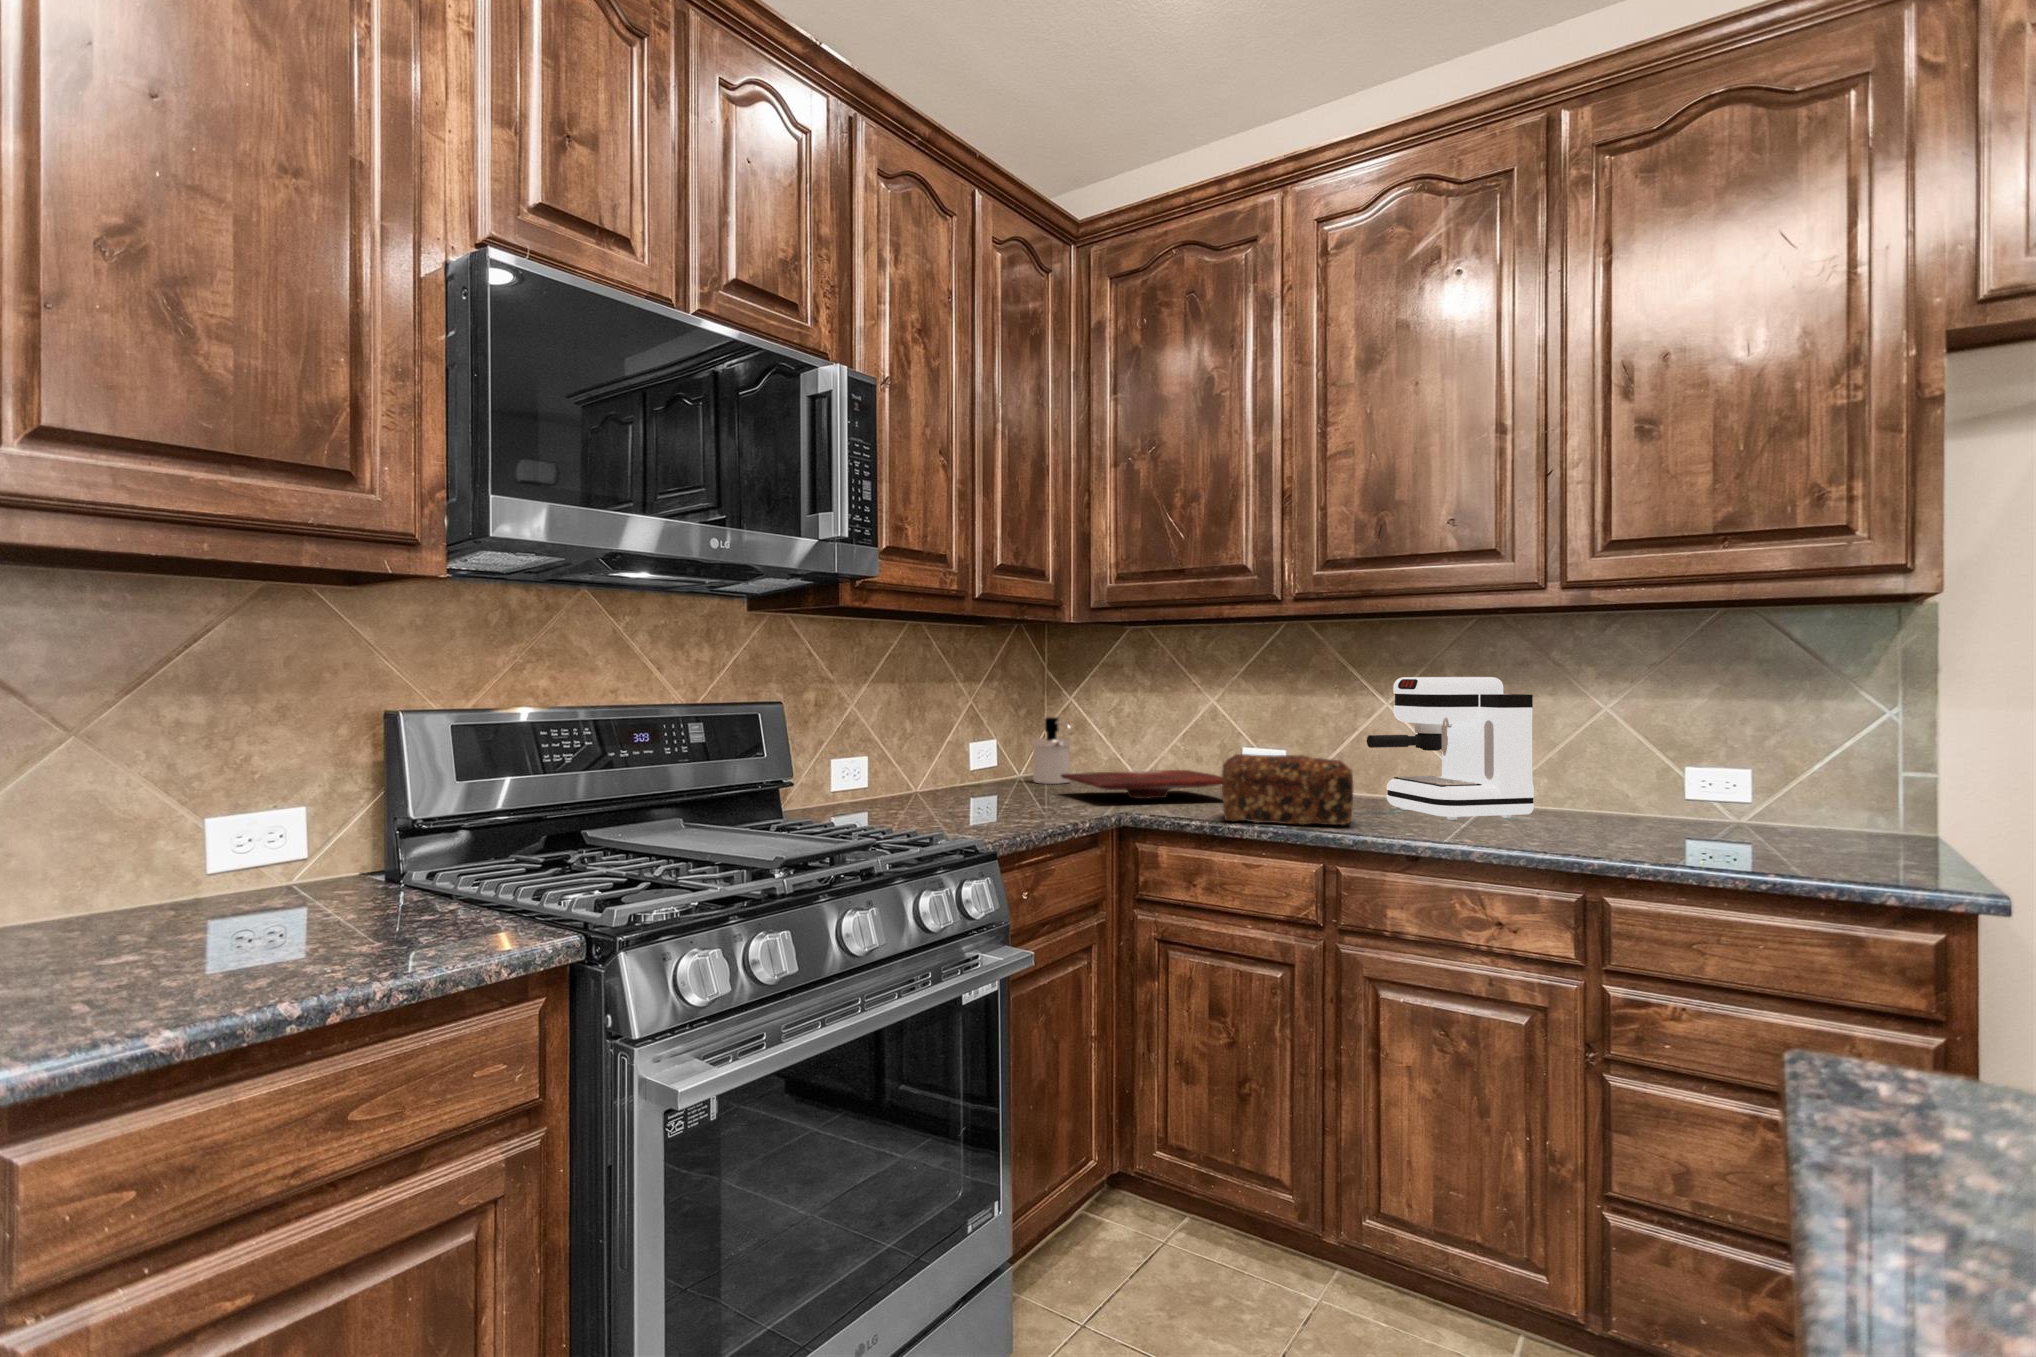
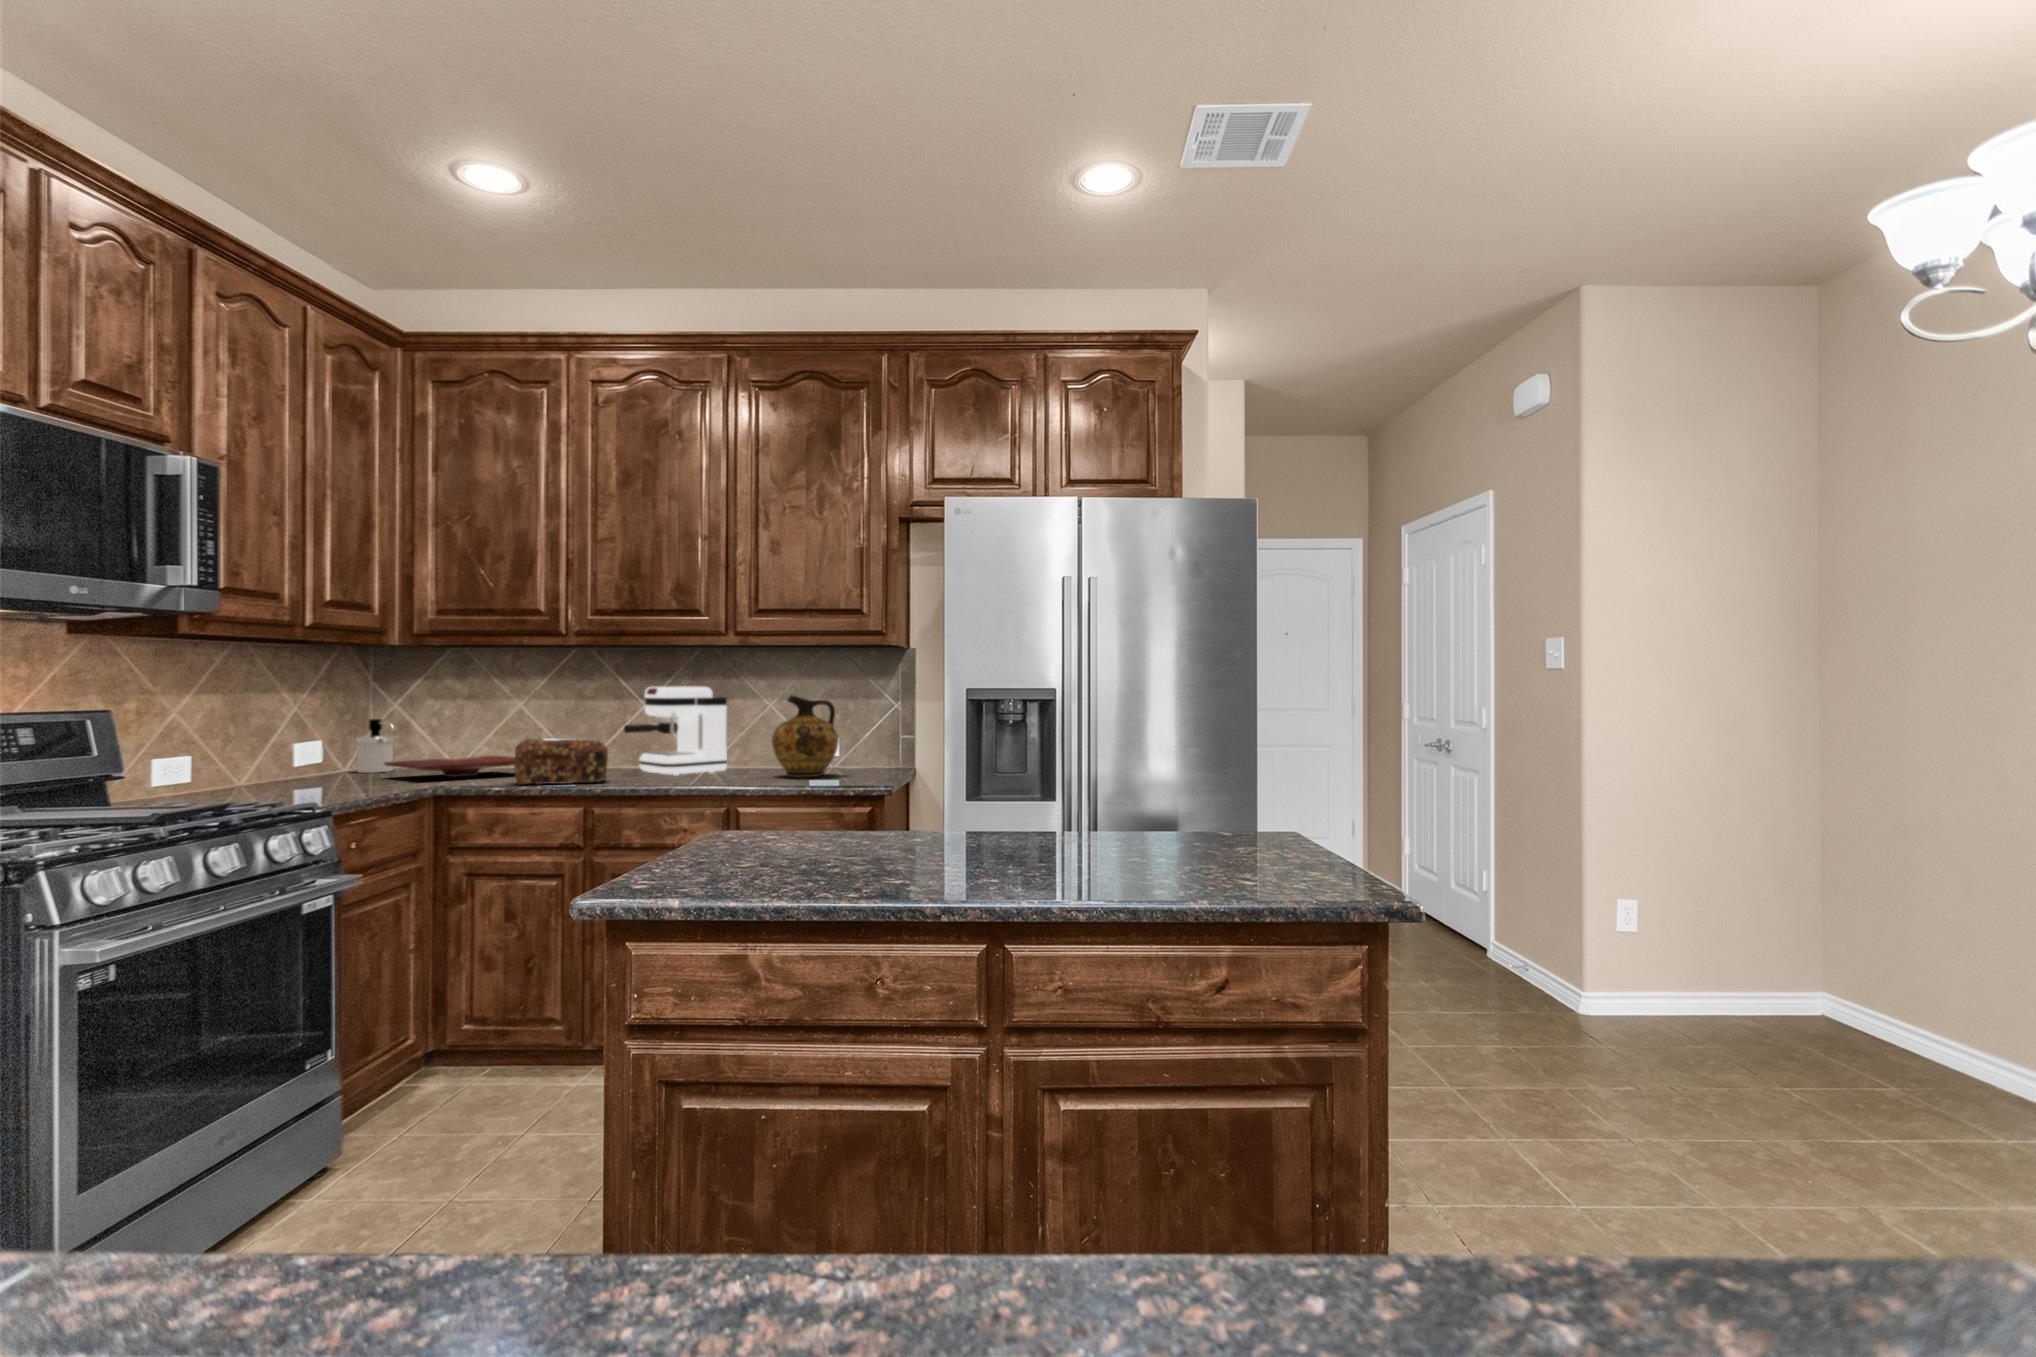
ceramic jug: none [1631,692,1775,842] -> present [772,695,839,777]

